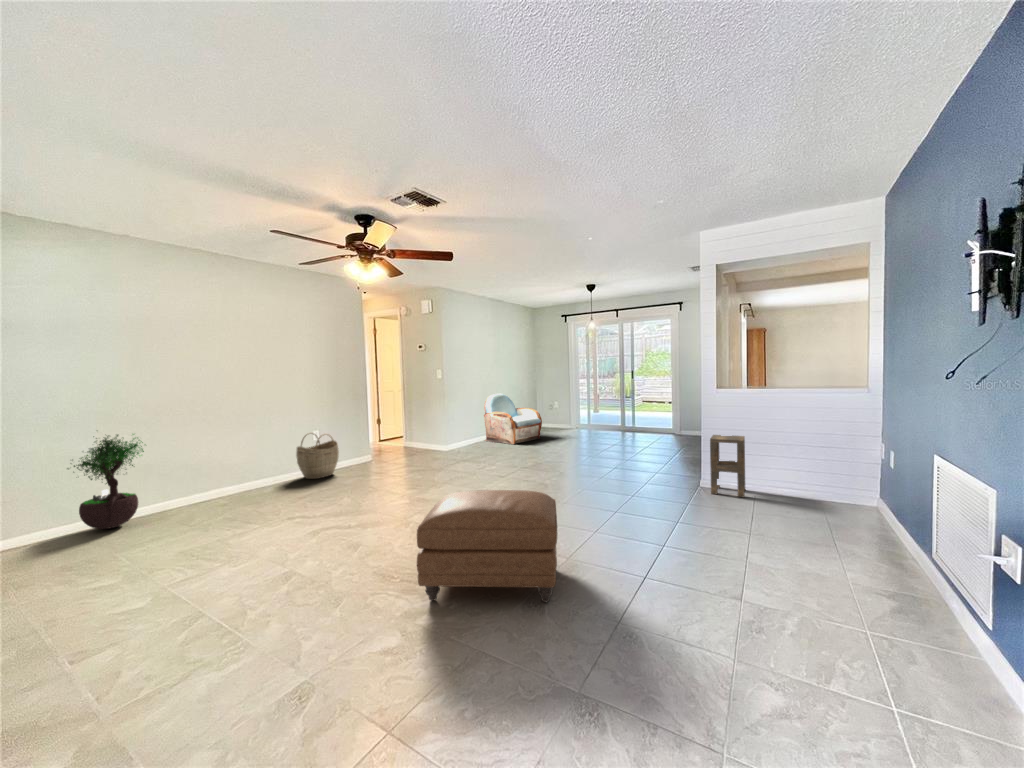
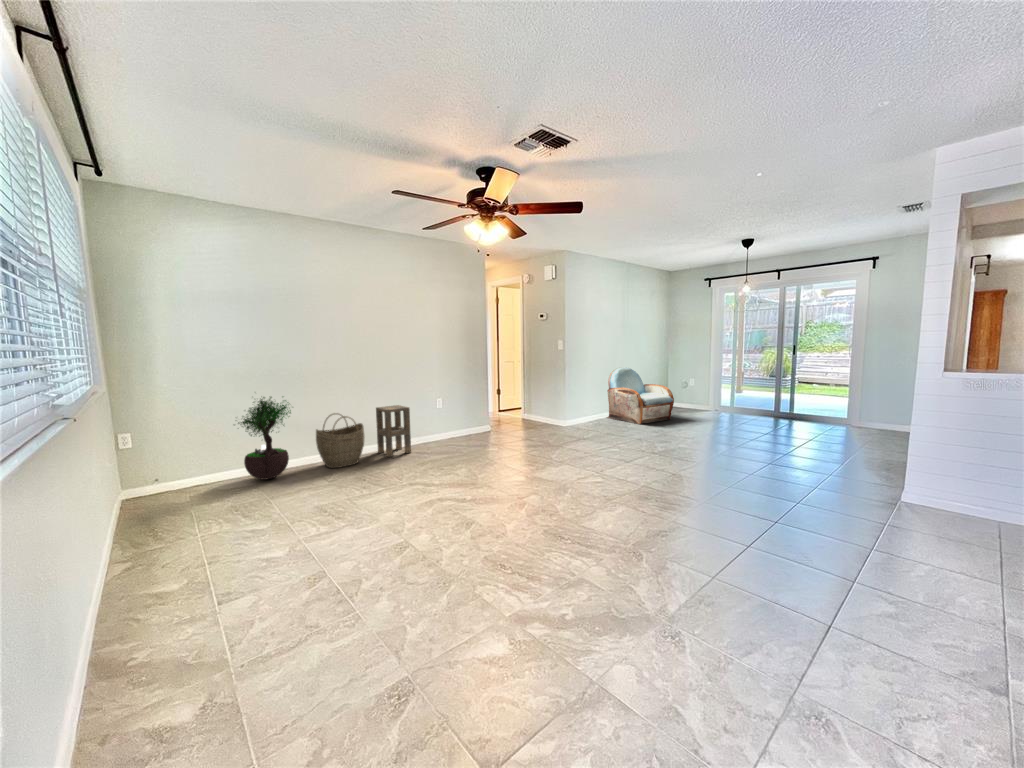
woven basket: present [296,433,339,479] -> present [316,413,364,468]
side table: present [710,435,745,497] -> present [376,405,411,457]
ottoman: present [417,490,558,602] -> none [532,490,718,652]

